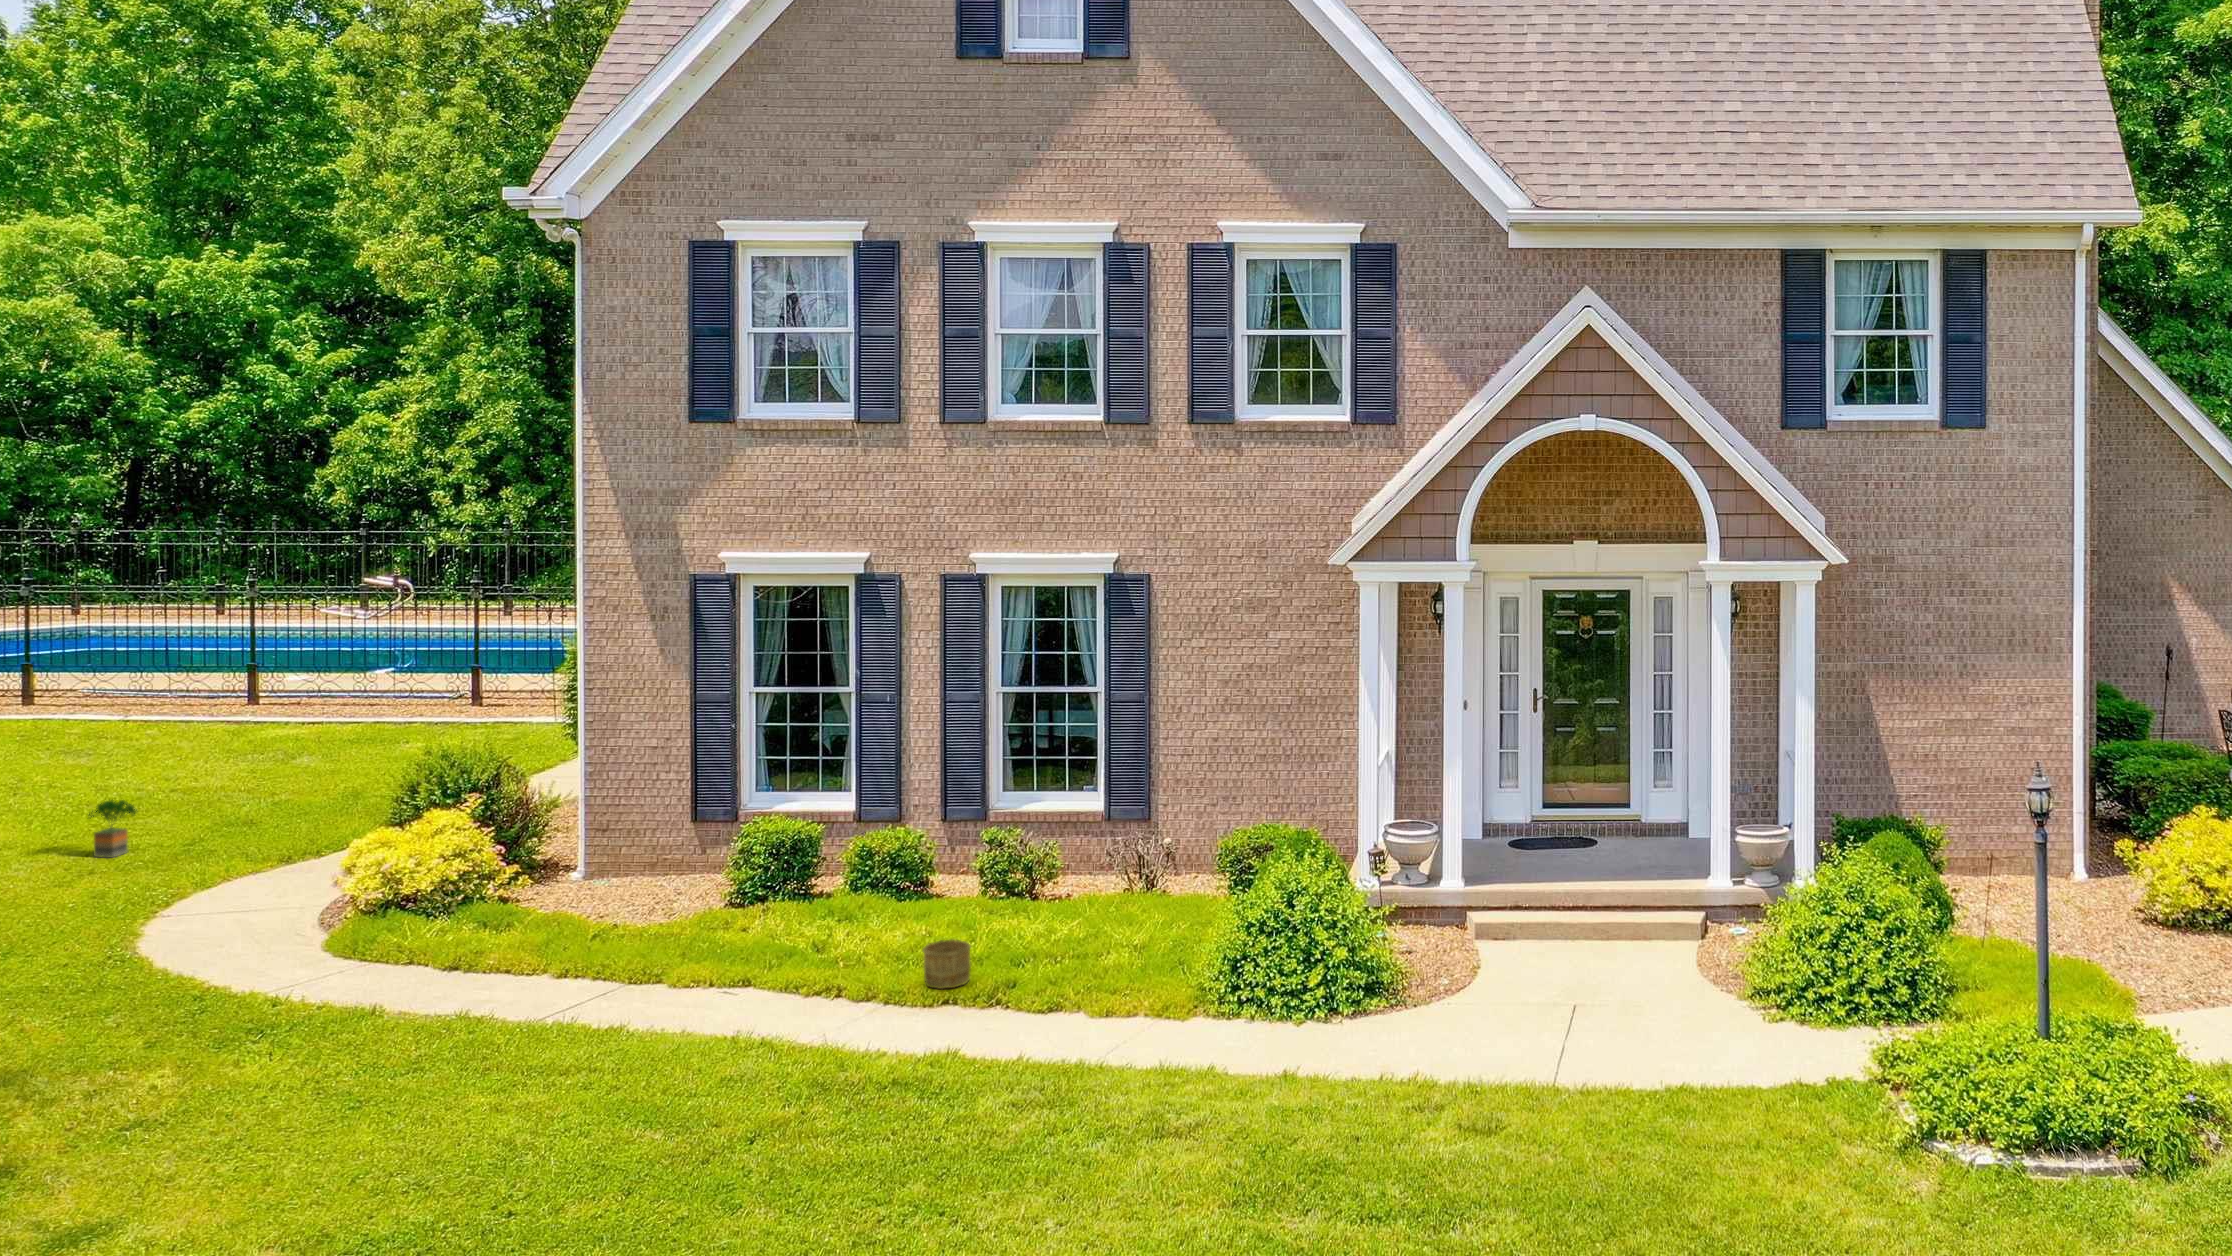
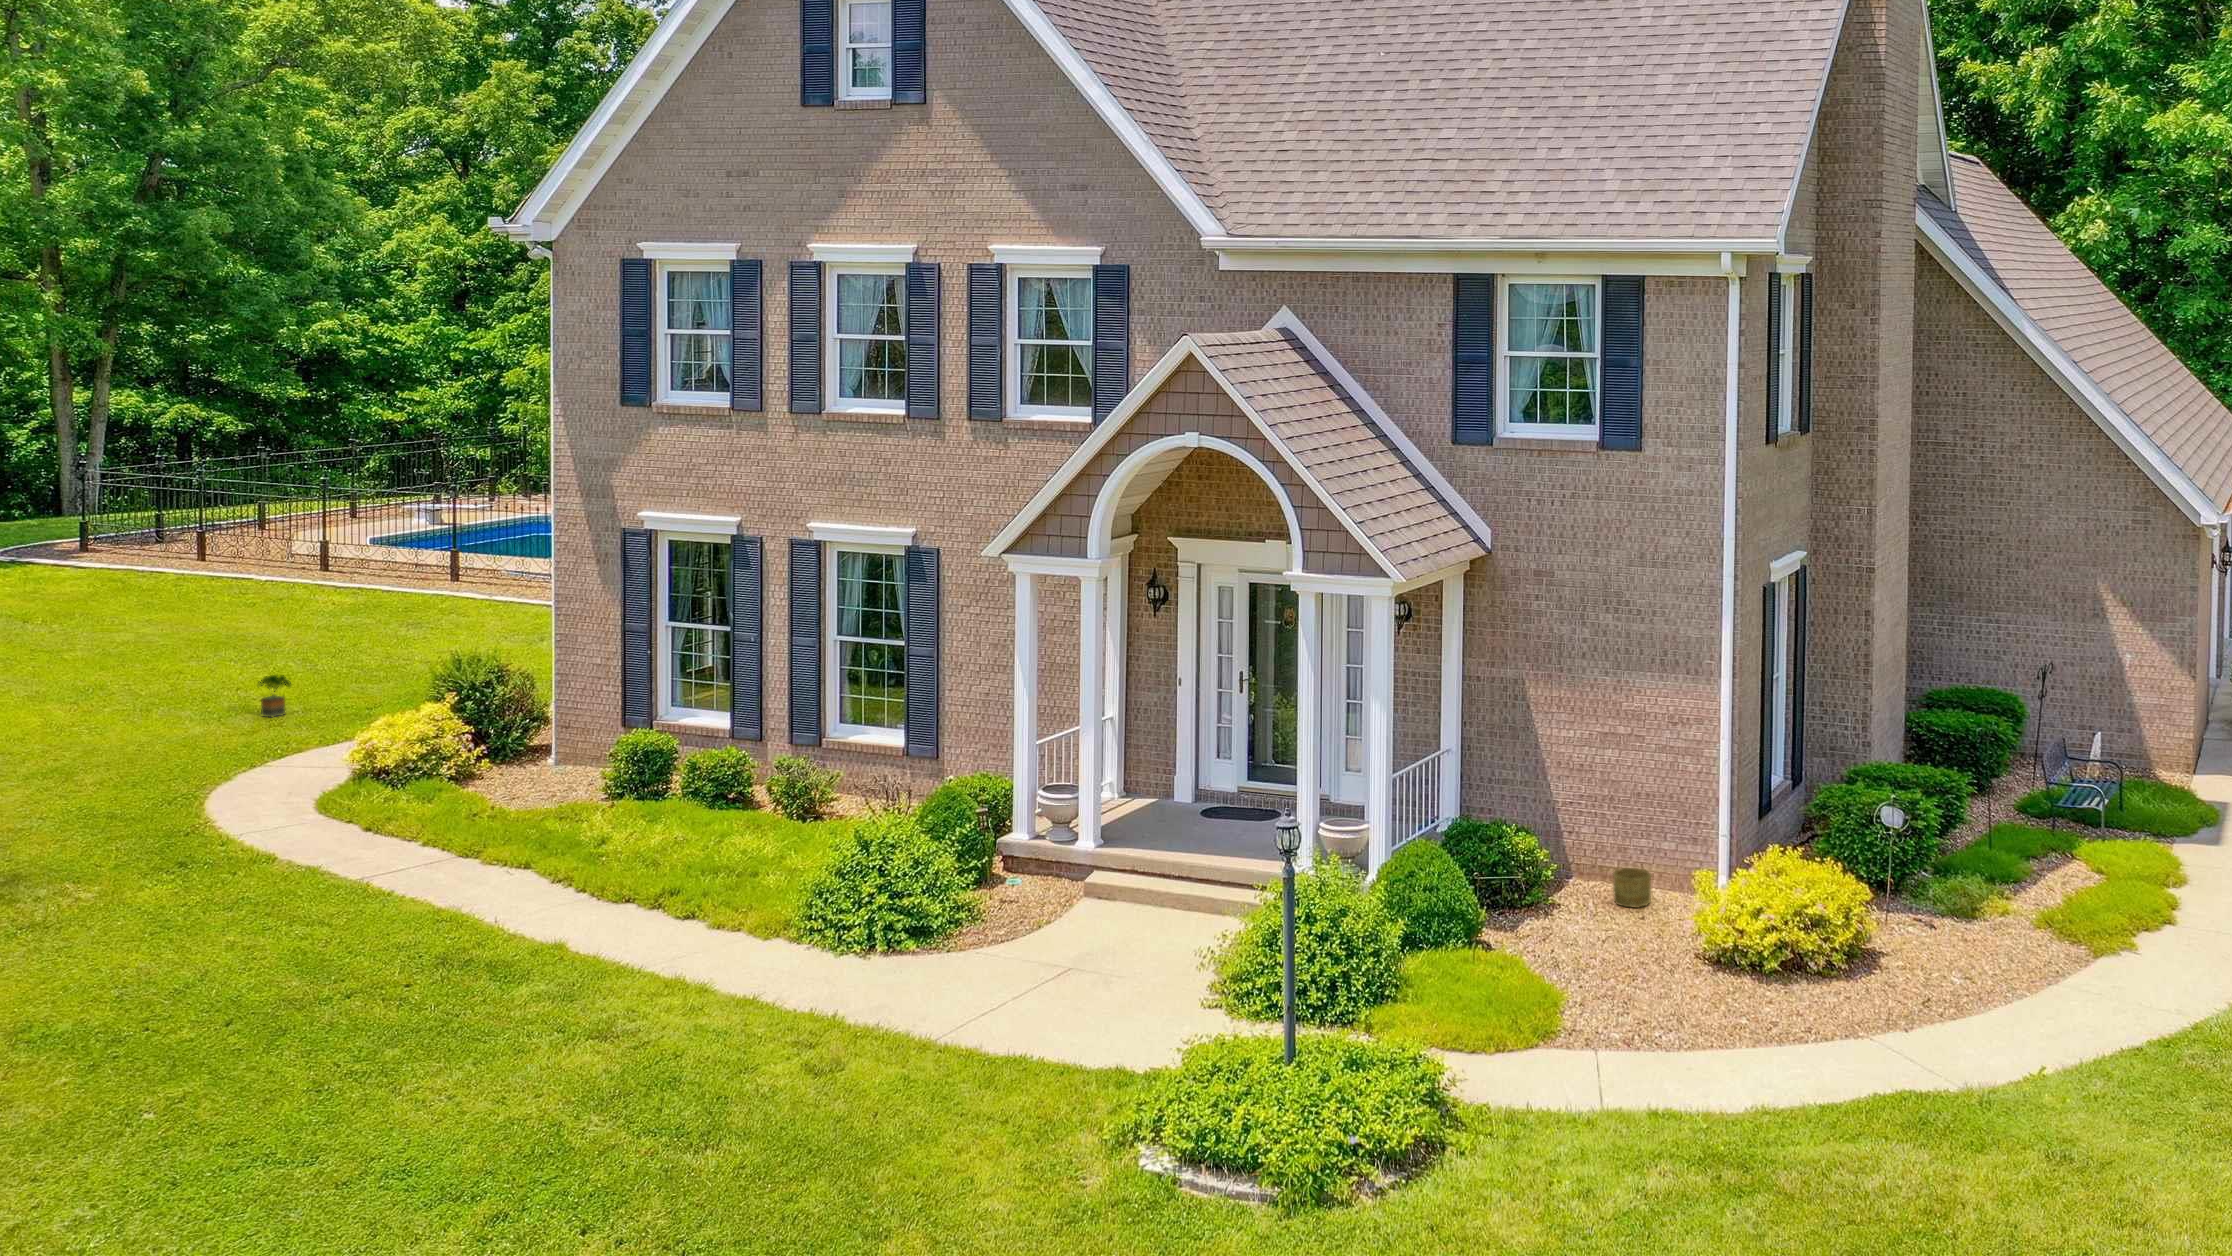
wooden bucket: present [923,940,971,989] -> present [1613,868,1652,907]

